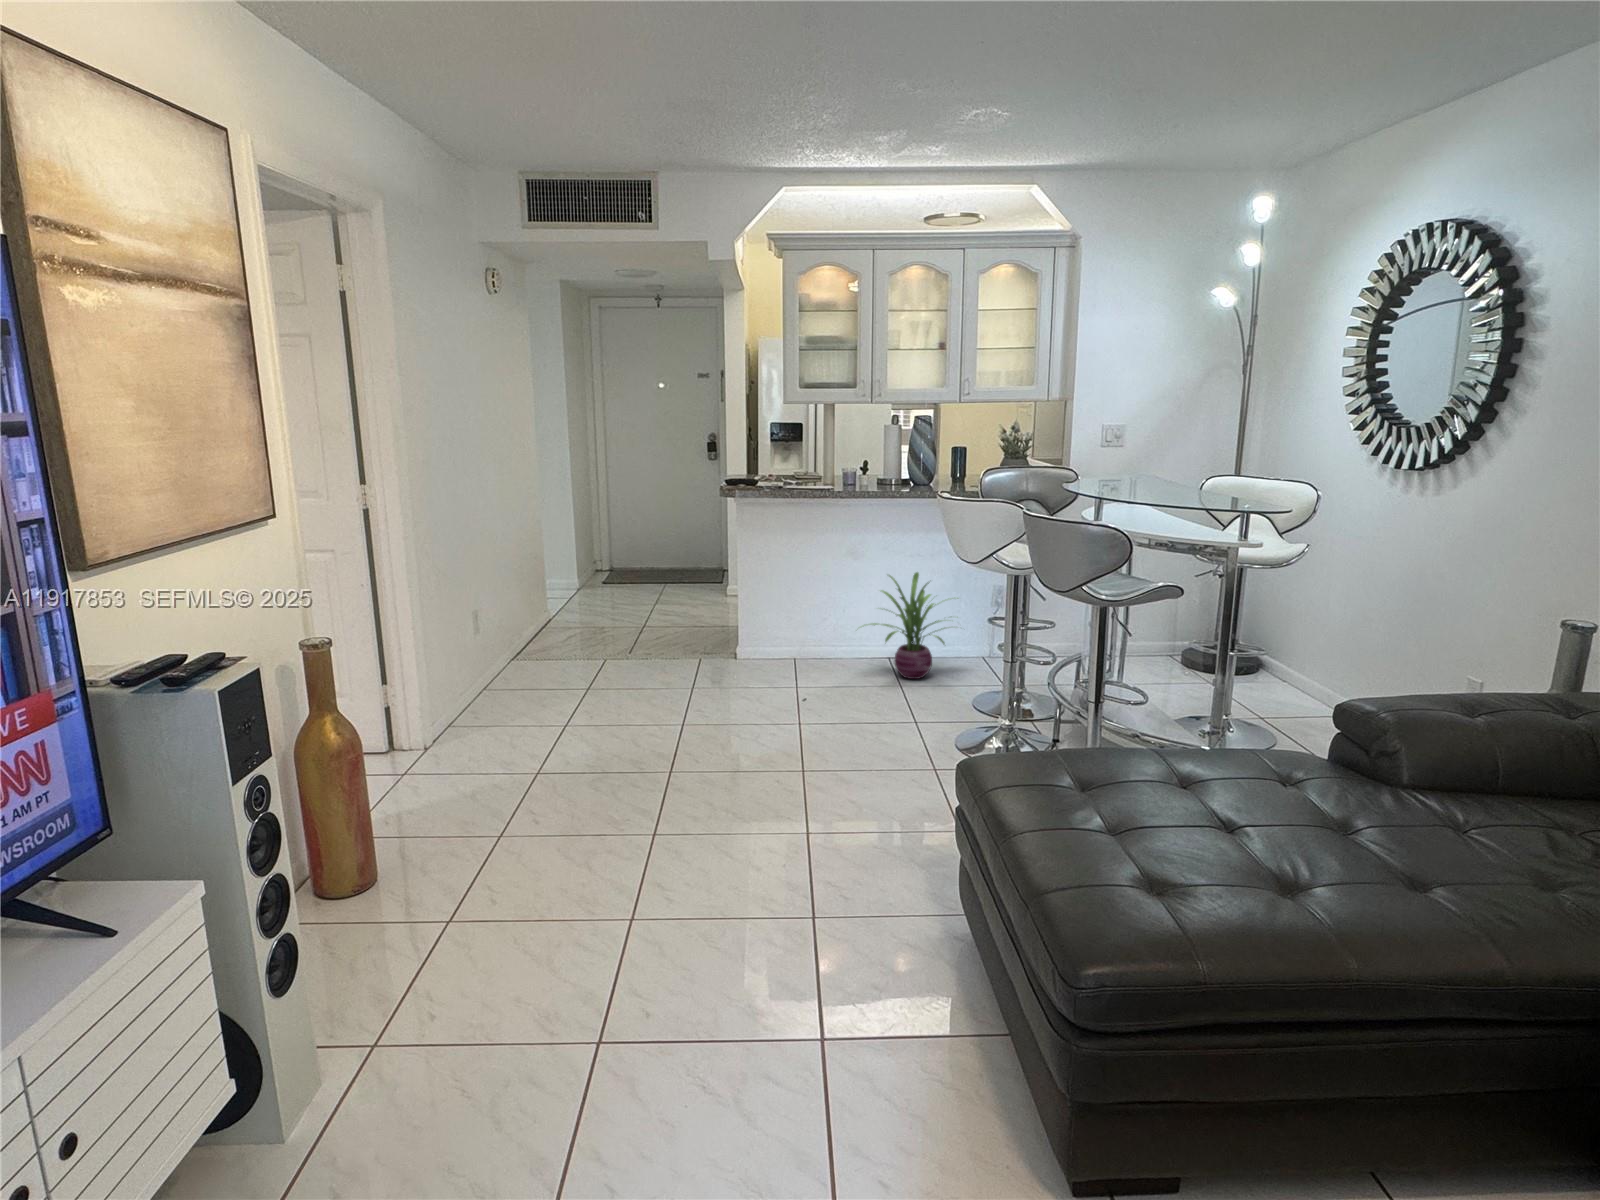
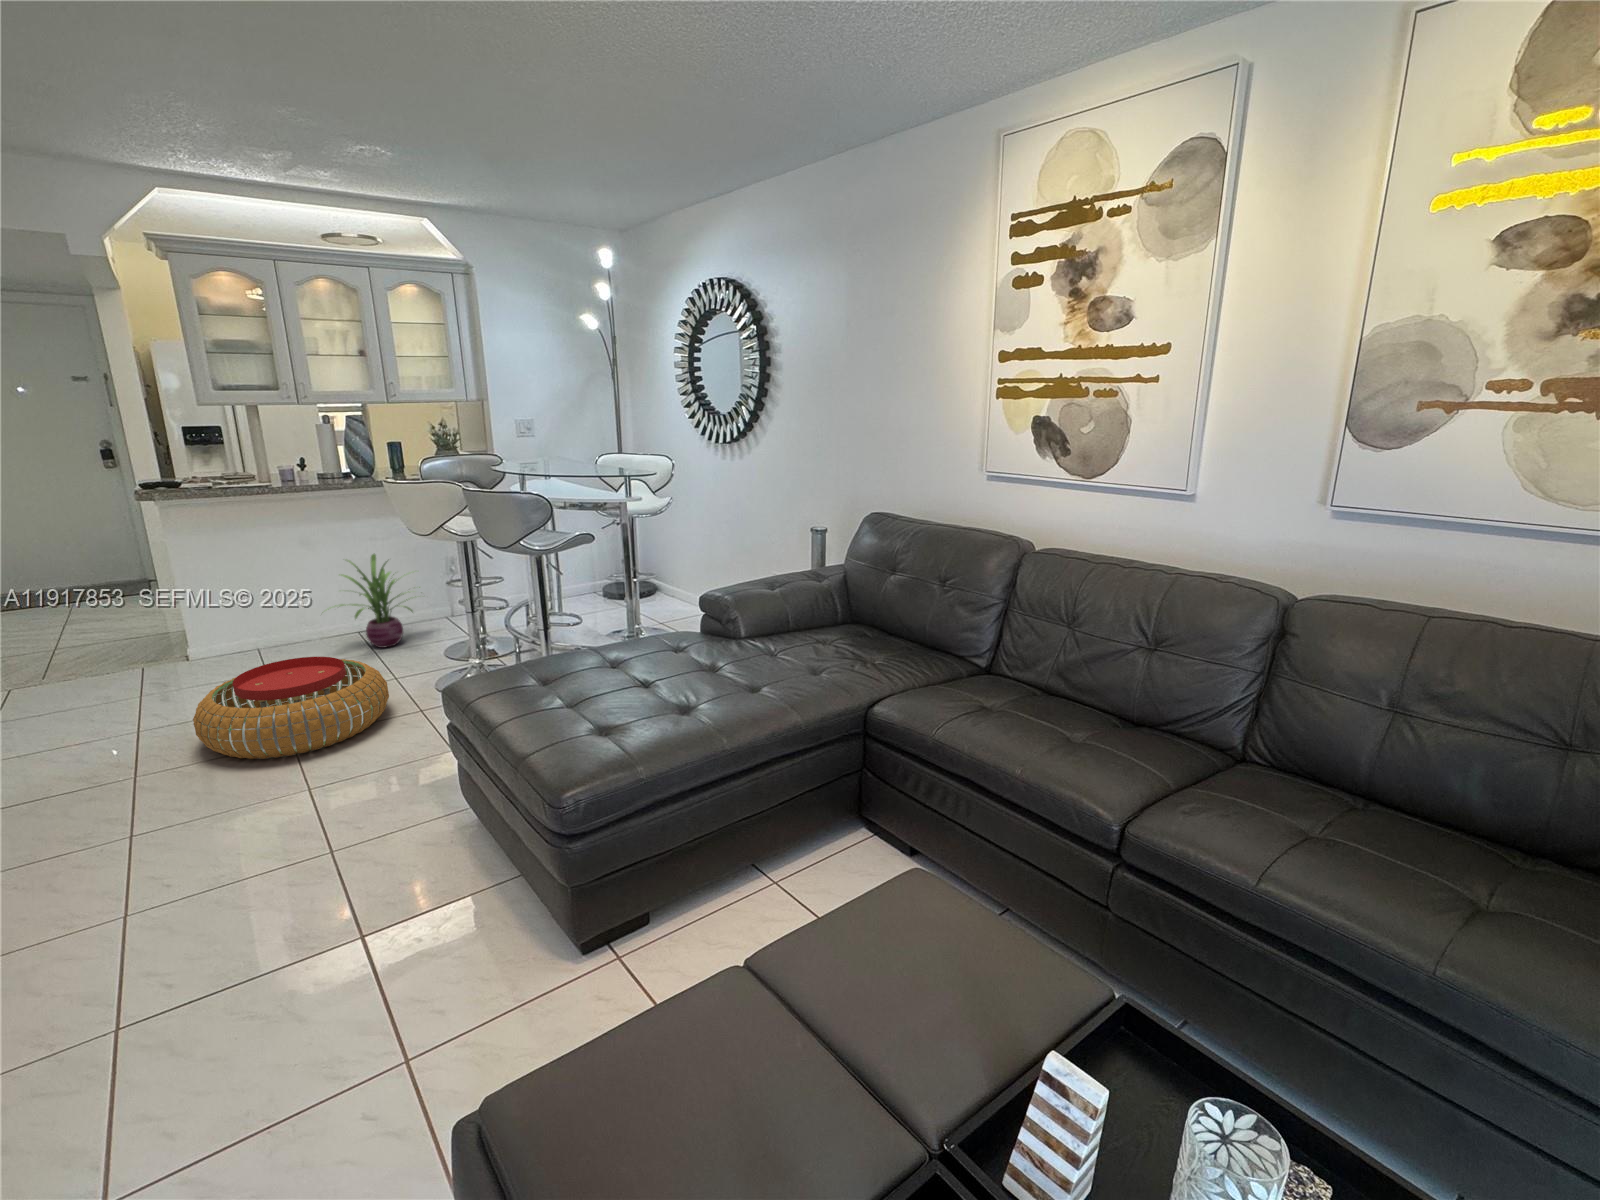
pouf: none [720,677,900,784] -> present [193,657,389,759]

